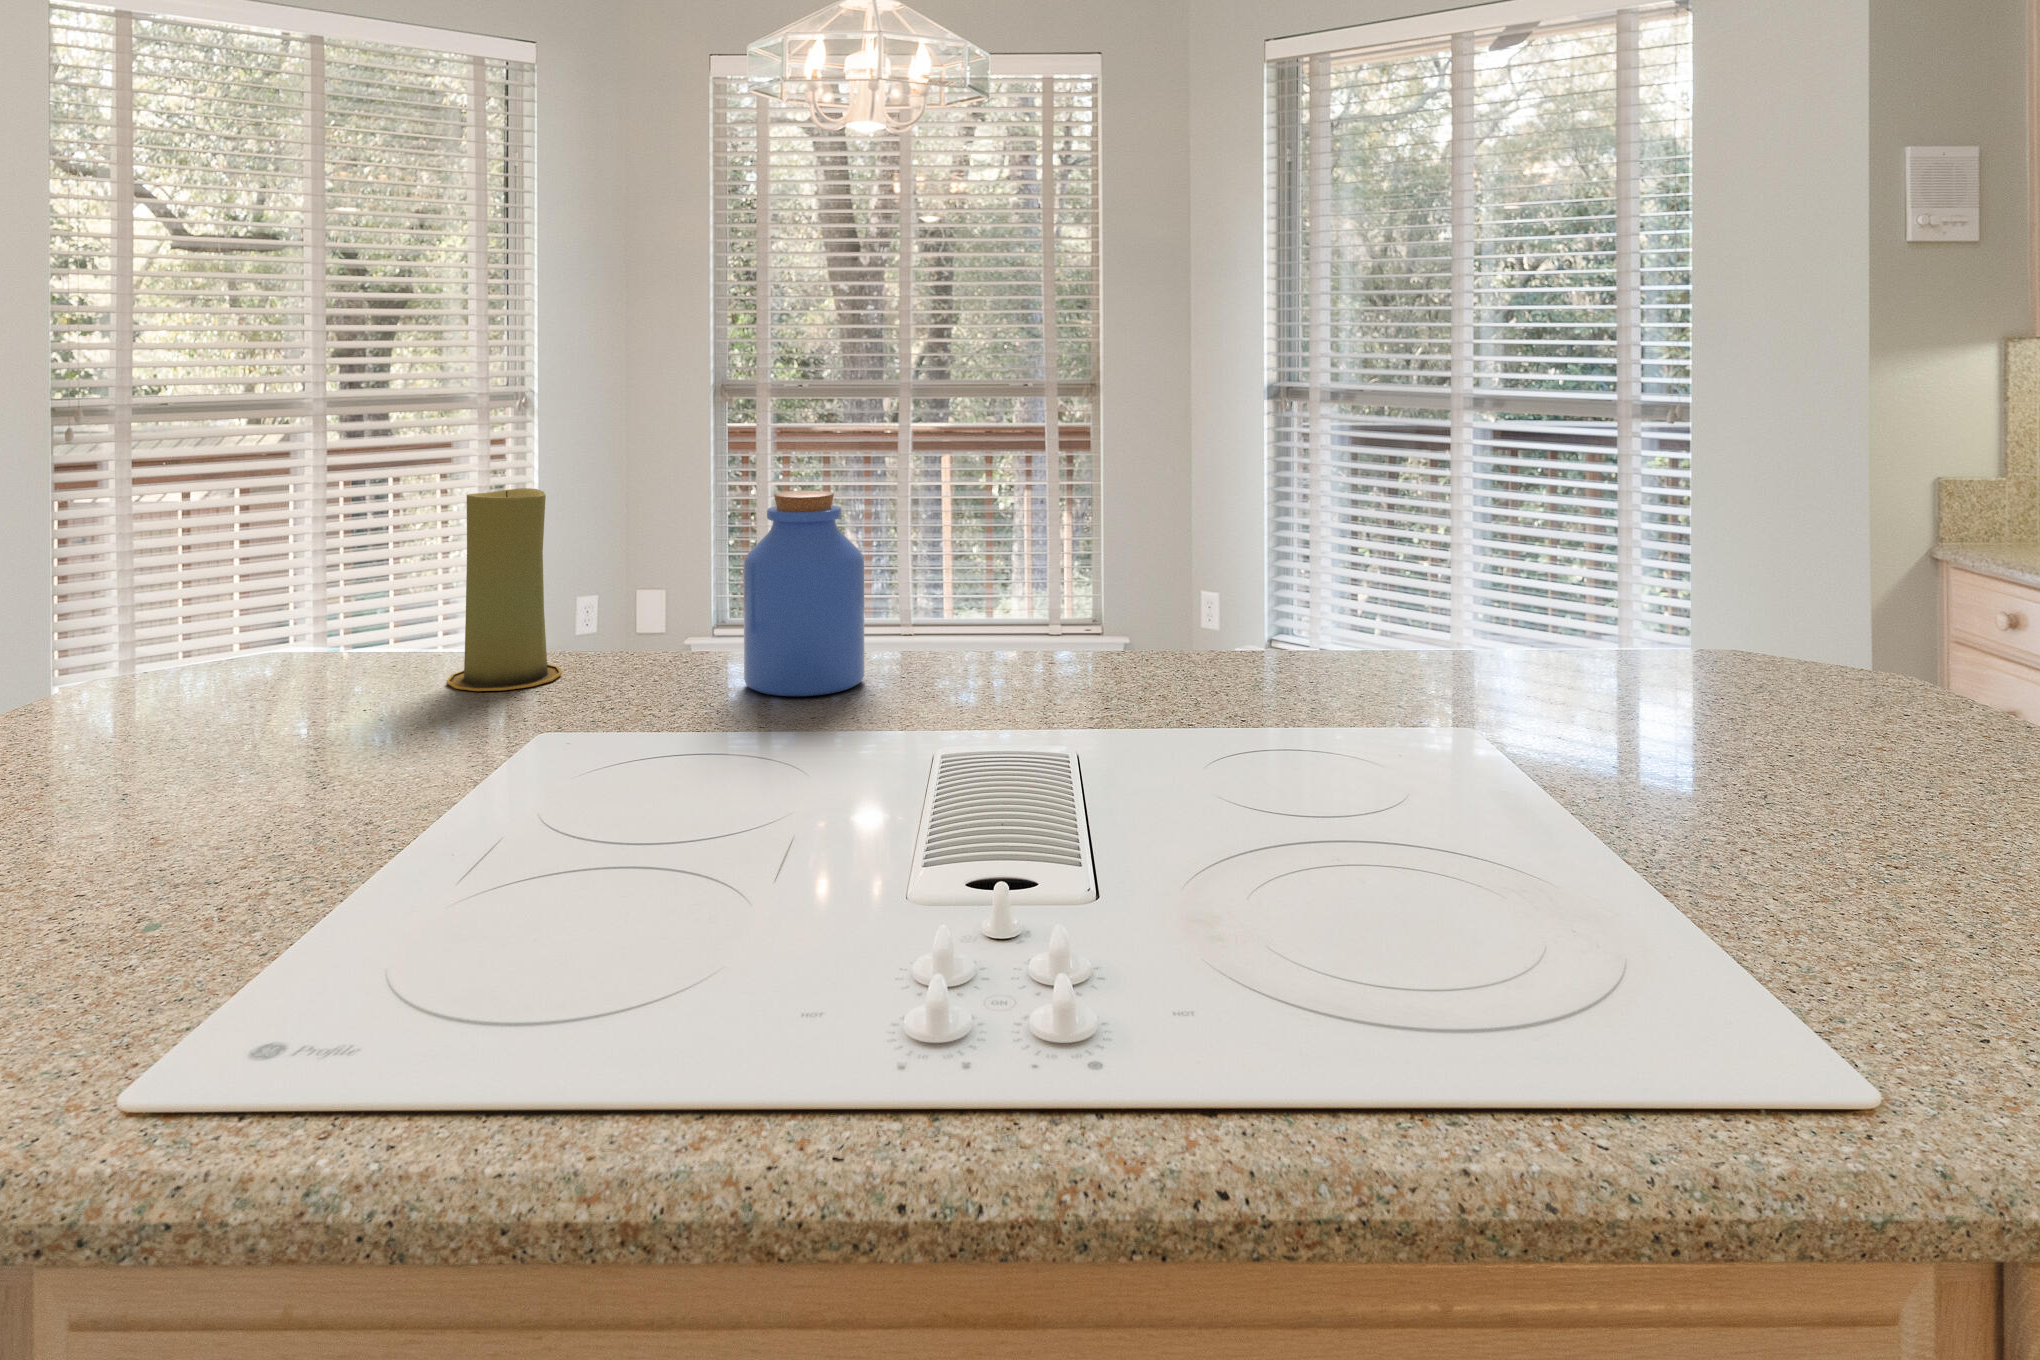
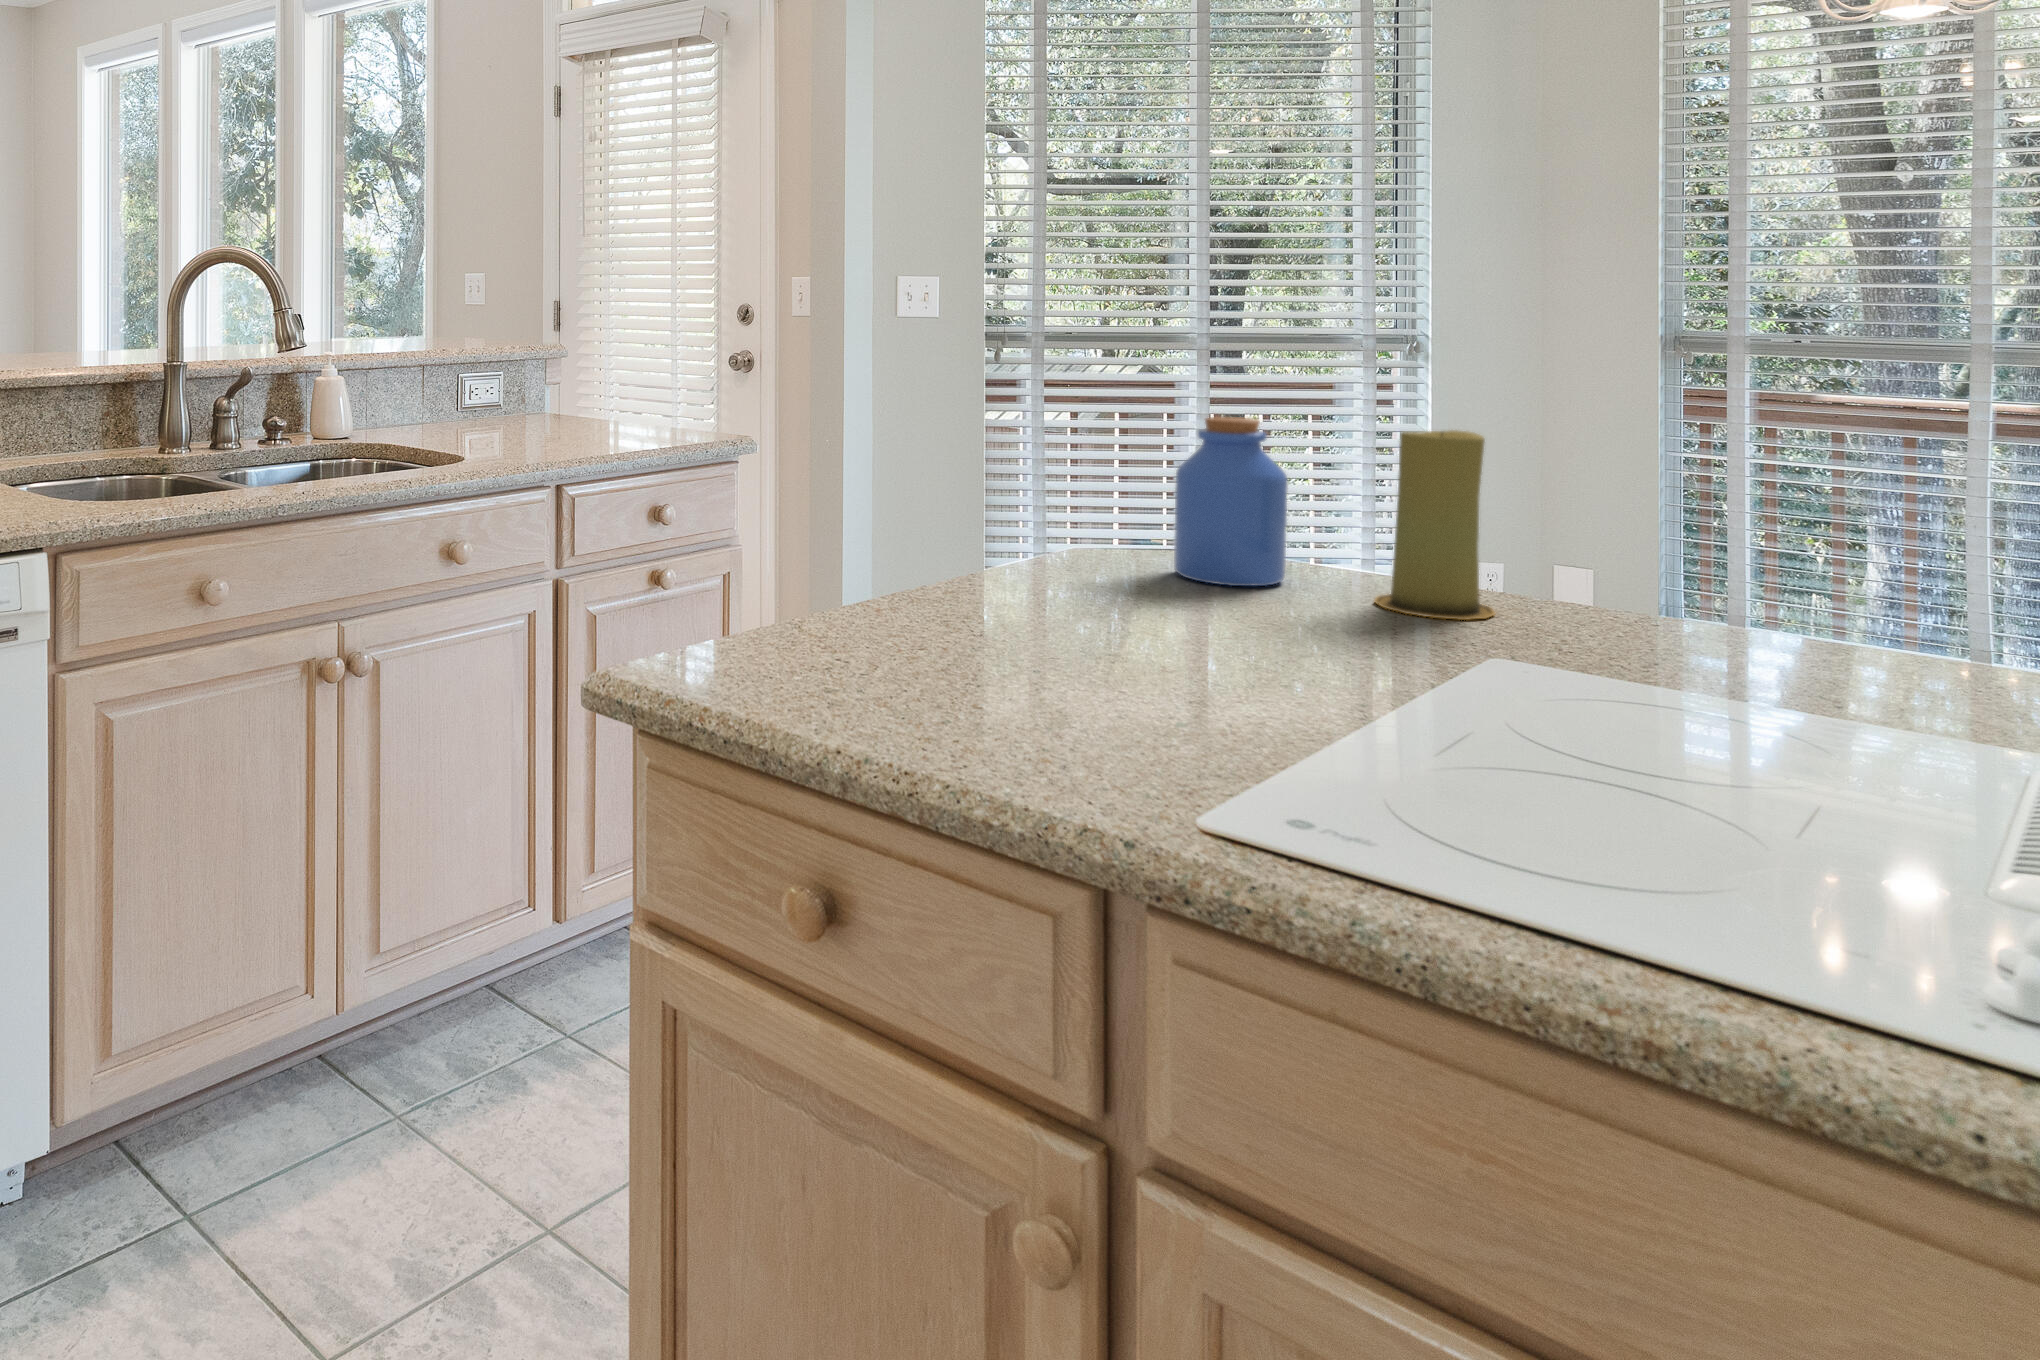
jar: present [744,491,864,696] -> present [1174,417,1288,586]

